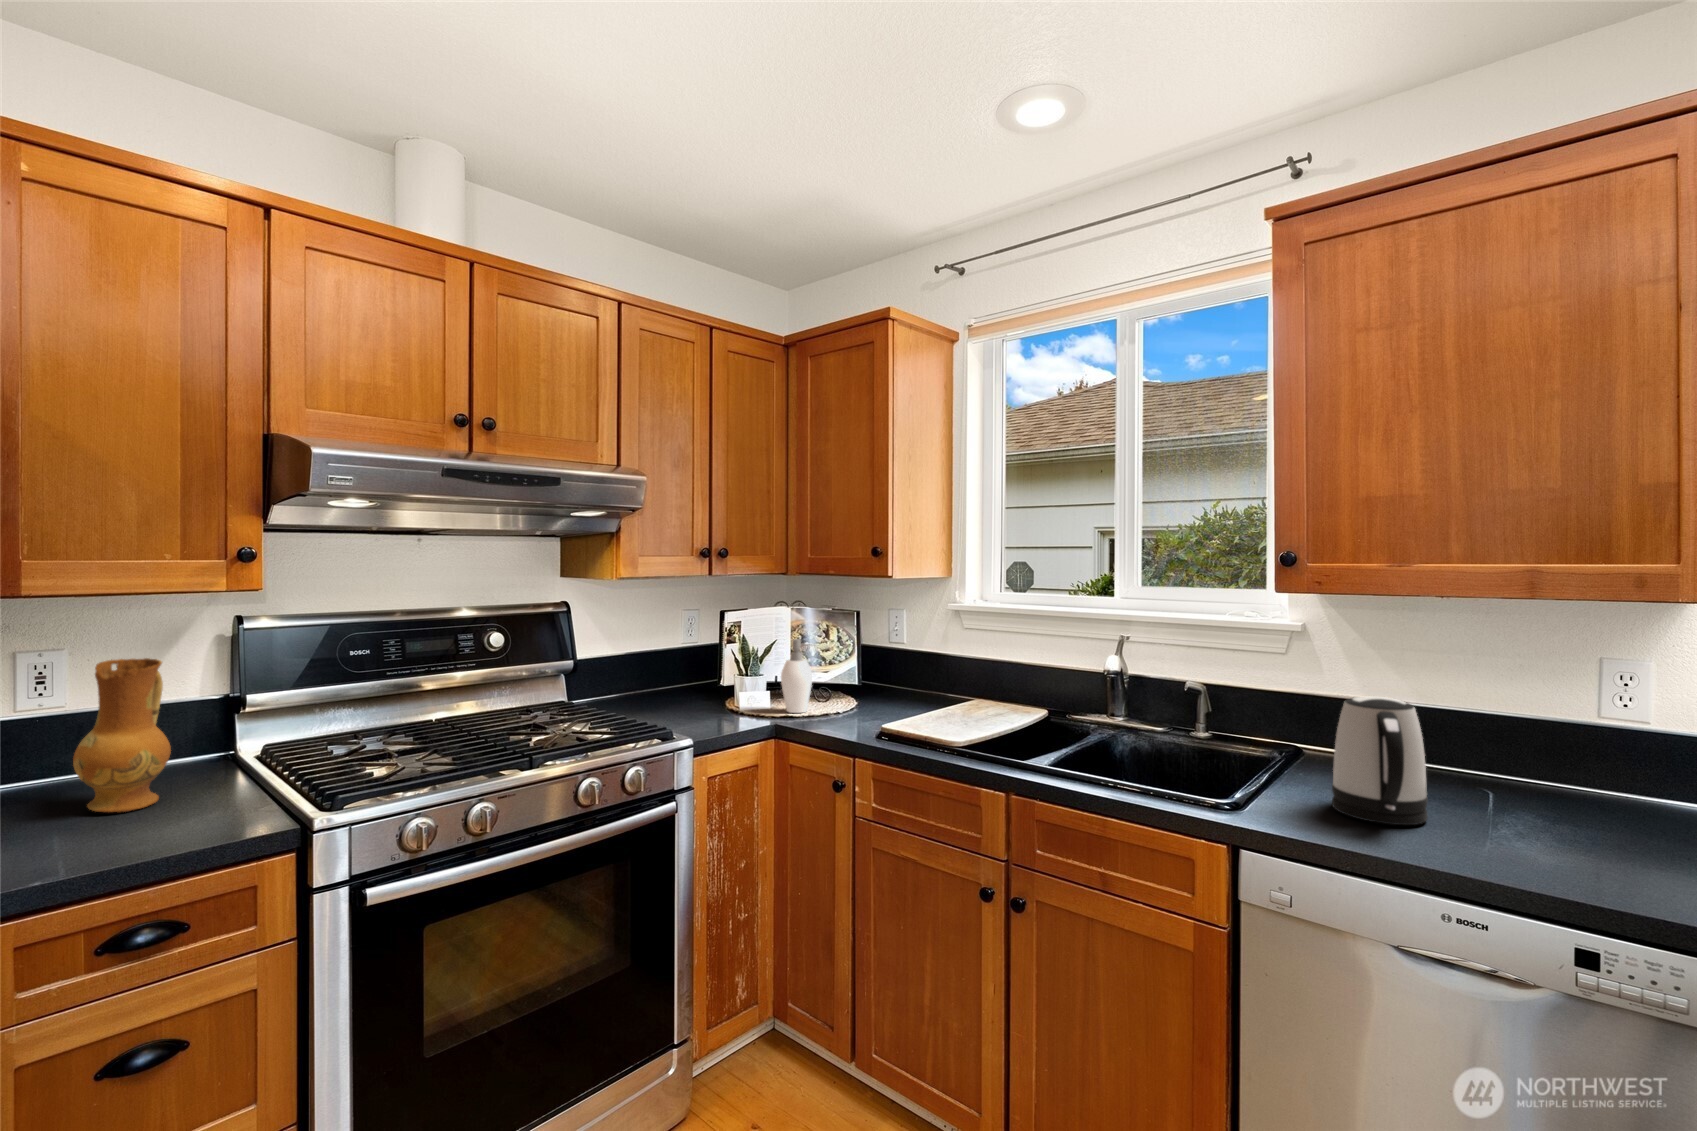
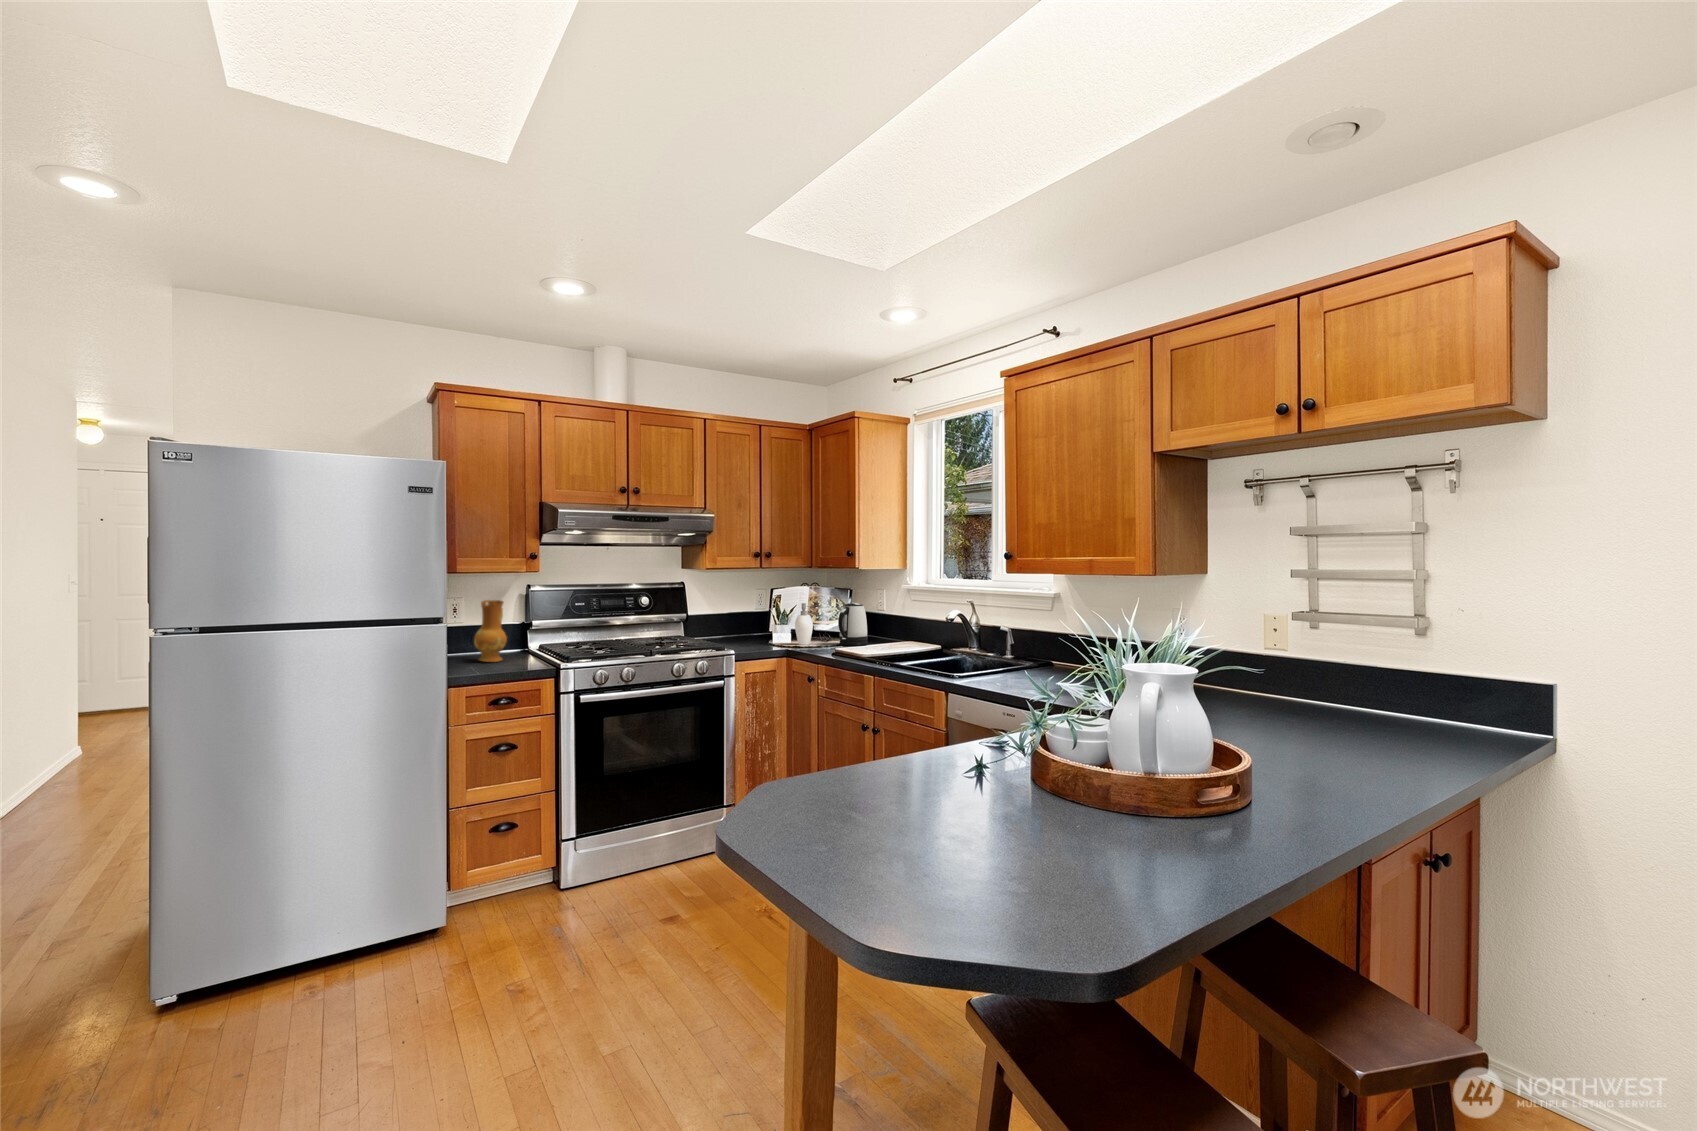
kettle: present [1332,696,1428,825] -> present [838,603,868,645]

